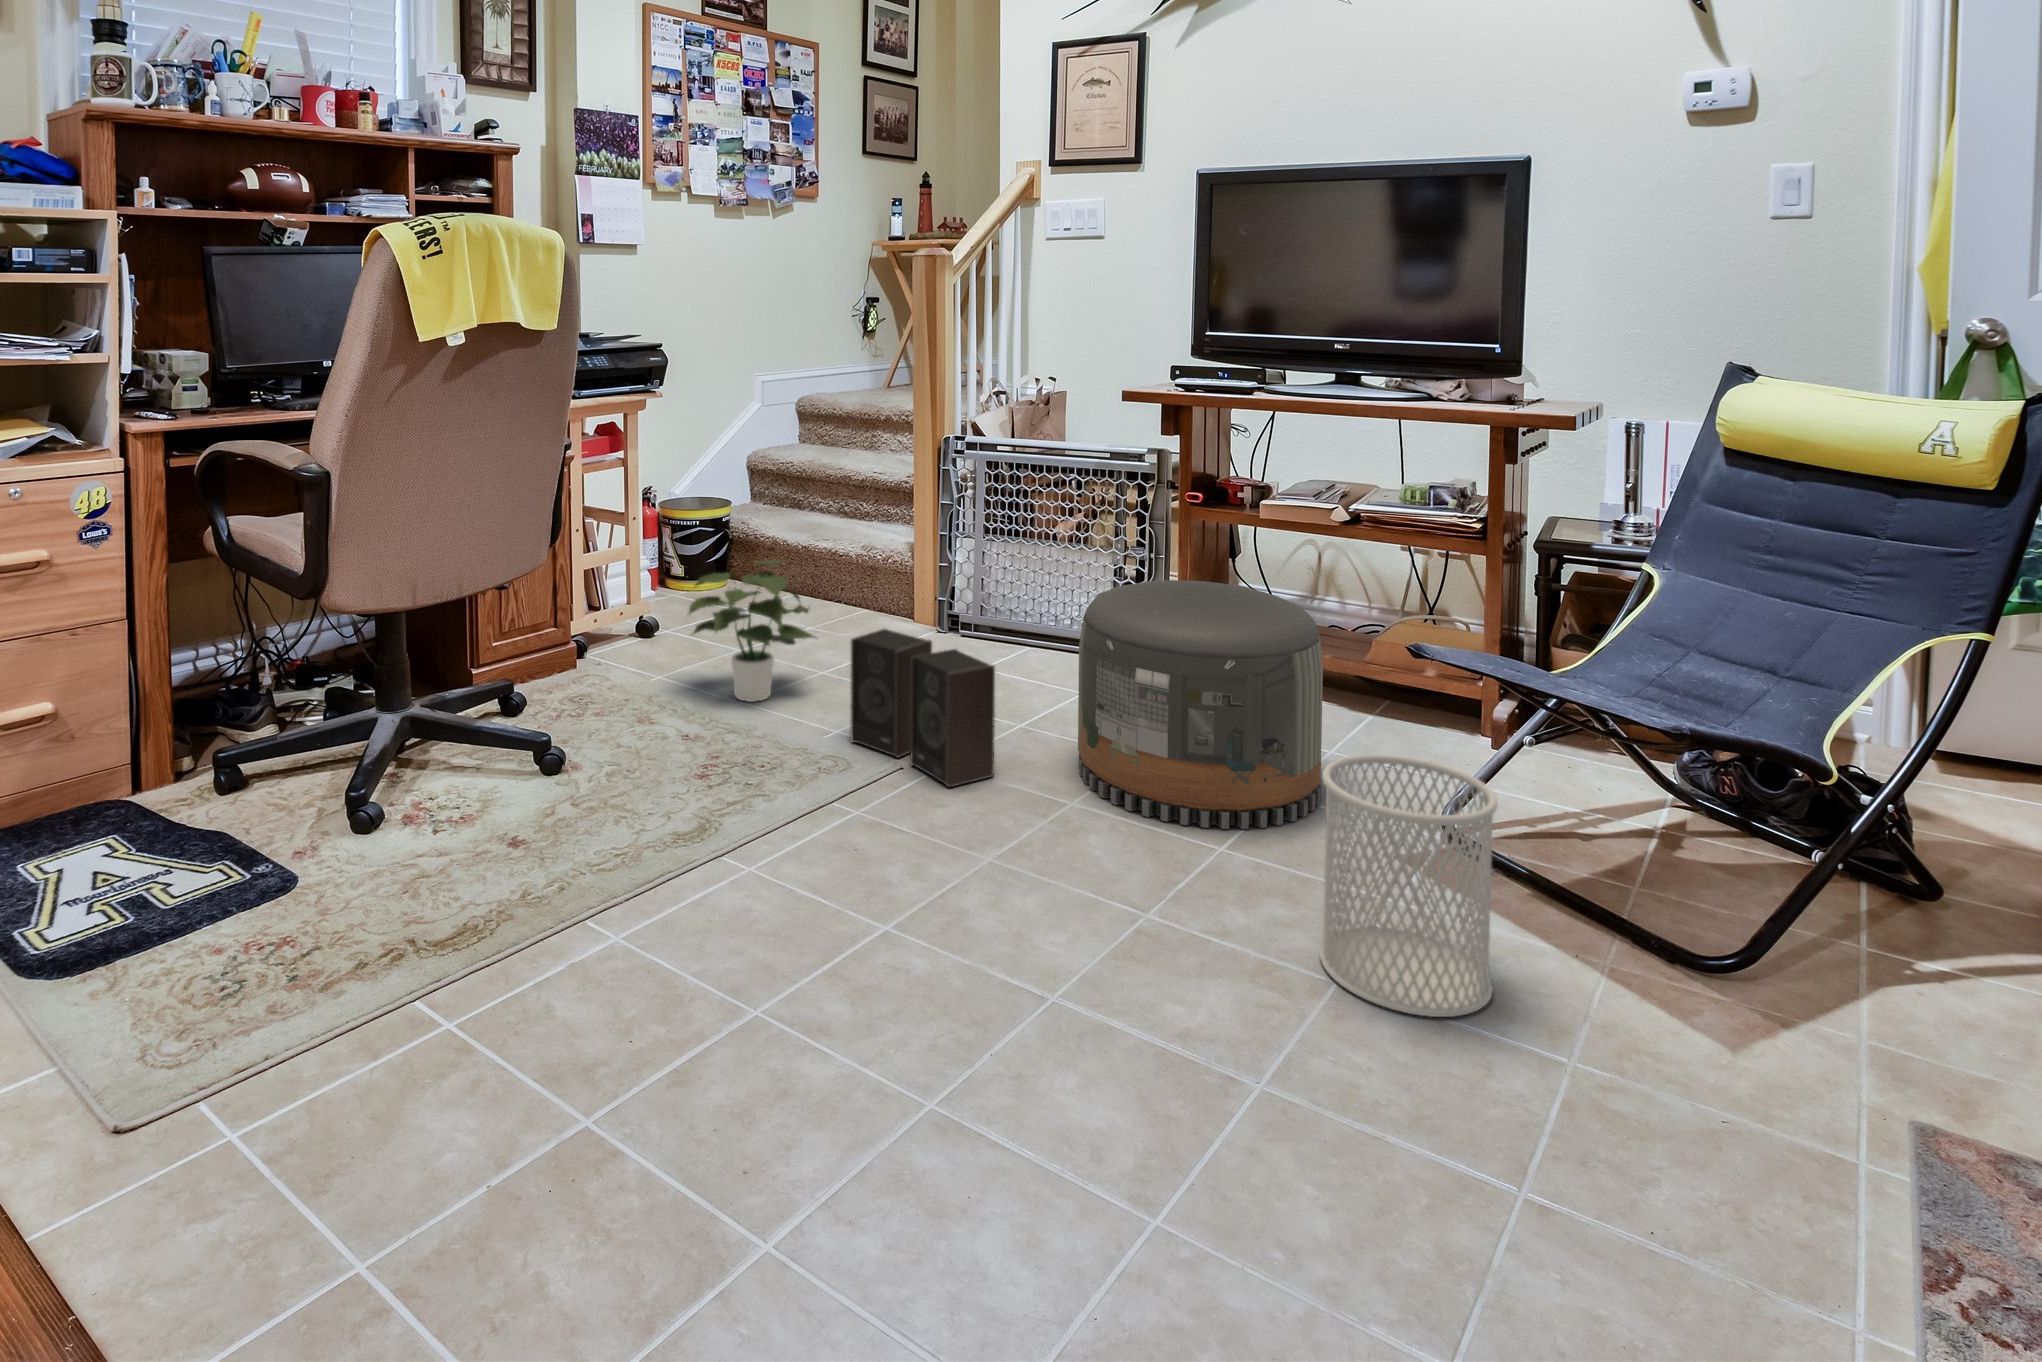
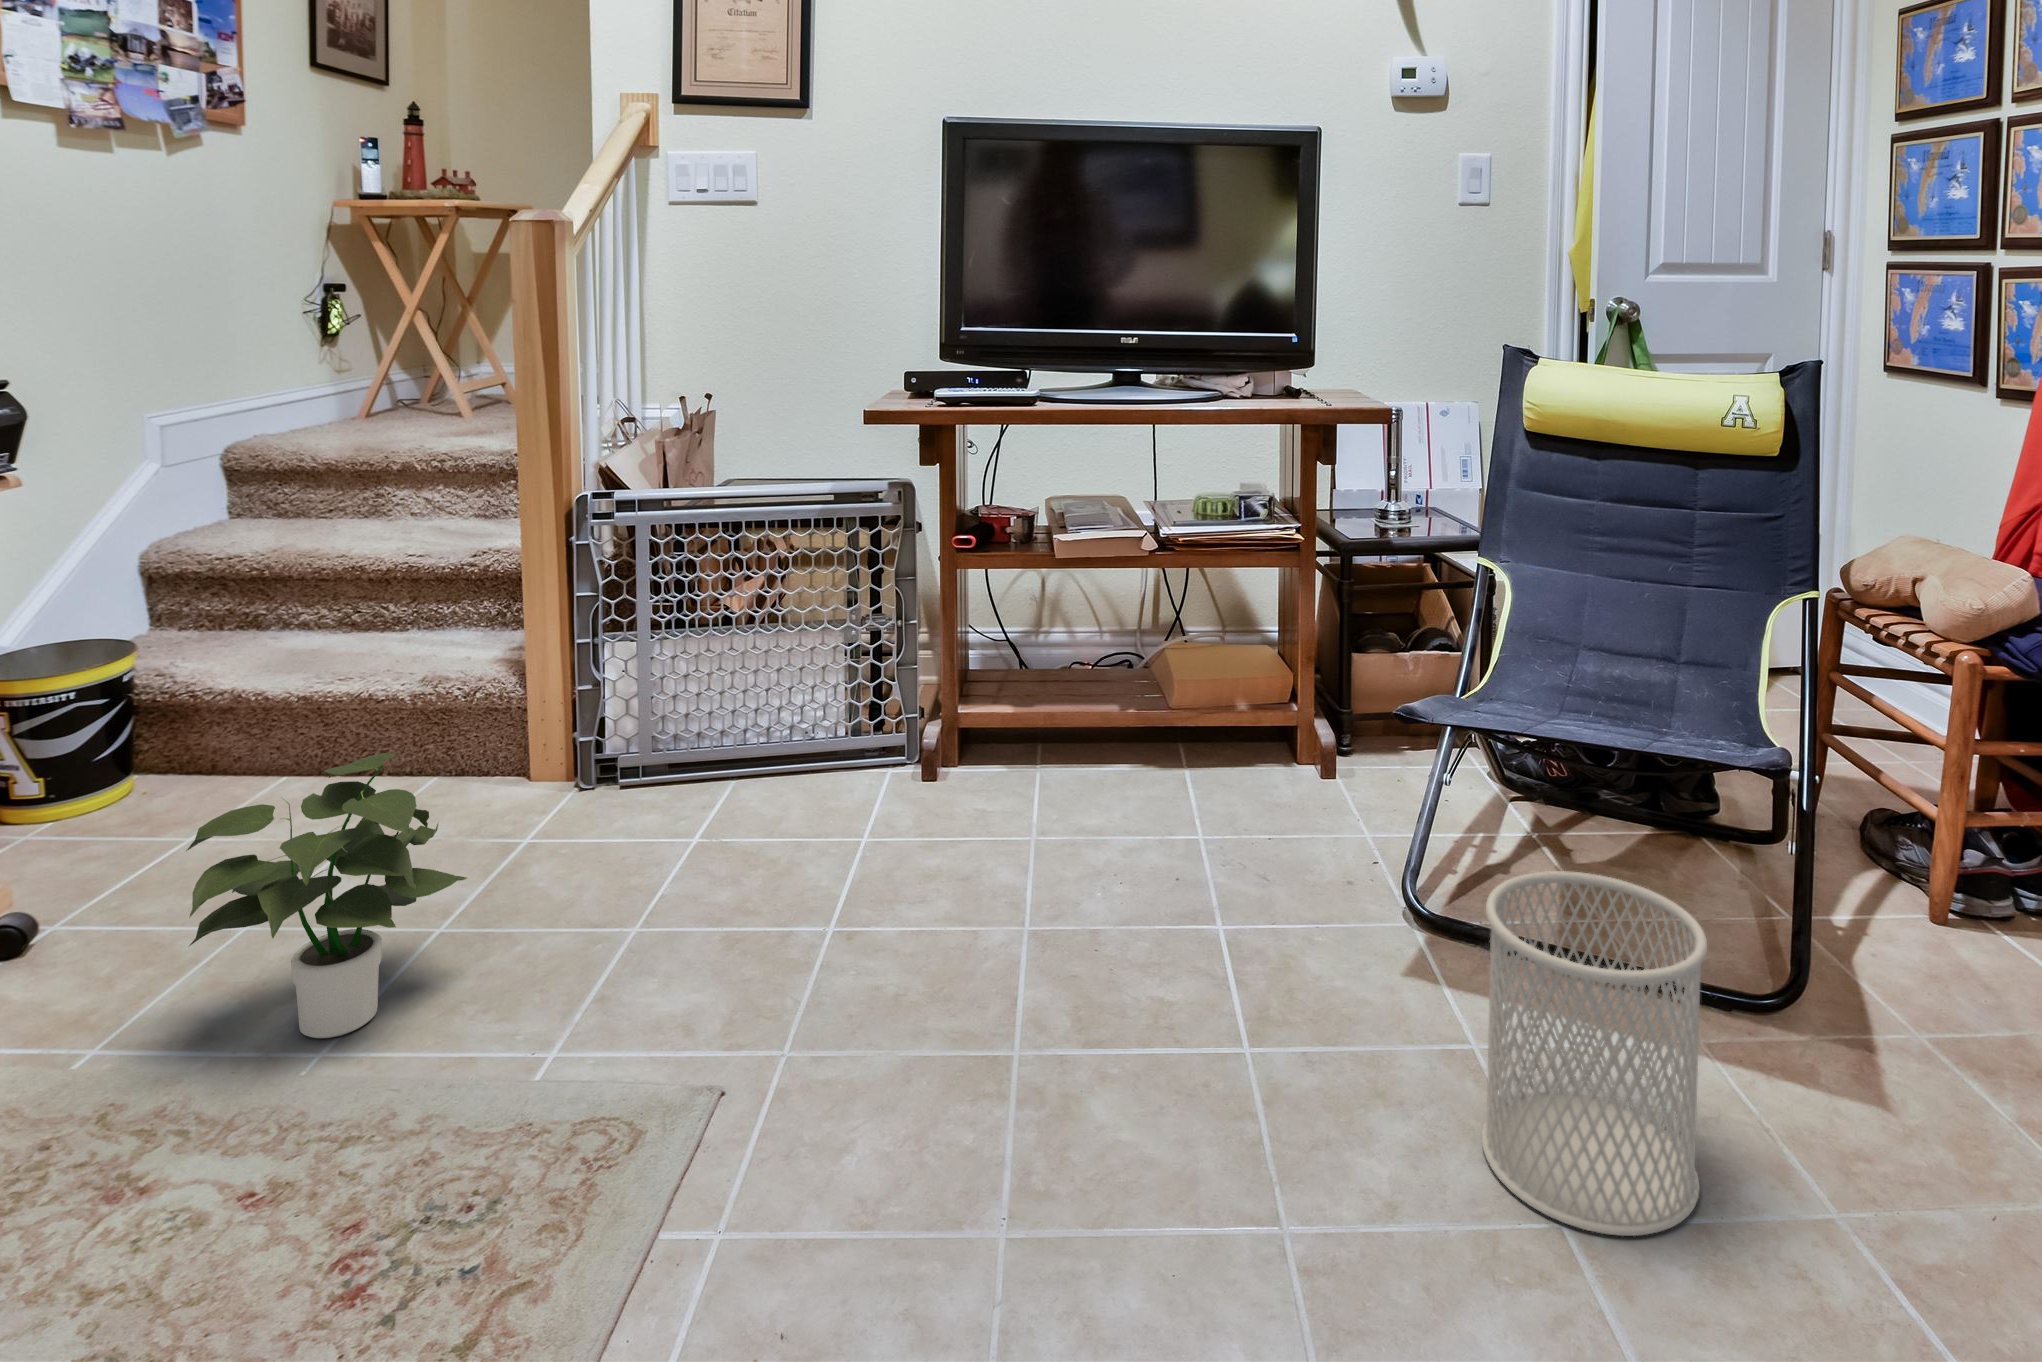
pouf: present [1078,580,1323,829] -> none [959,662,1279,1029]
speaker: present [850,629,995,787] -> none [593,841,874,1092]

